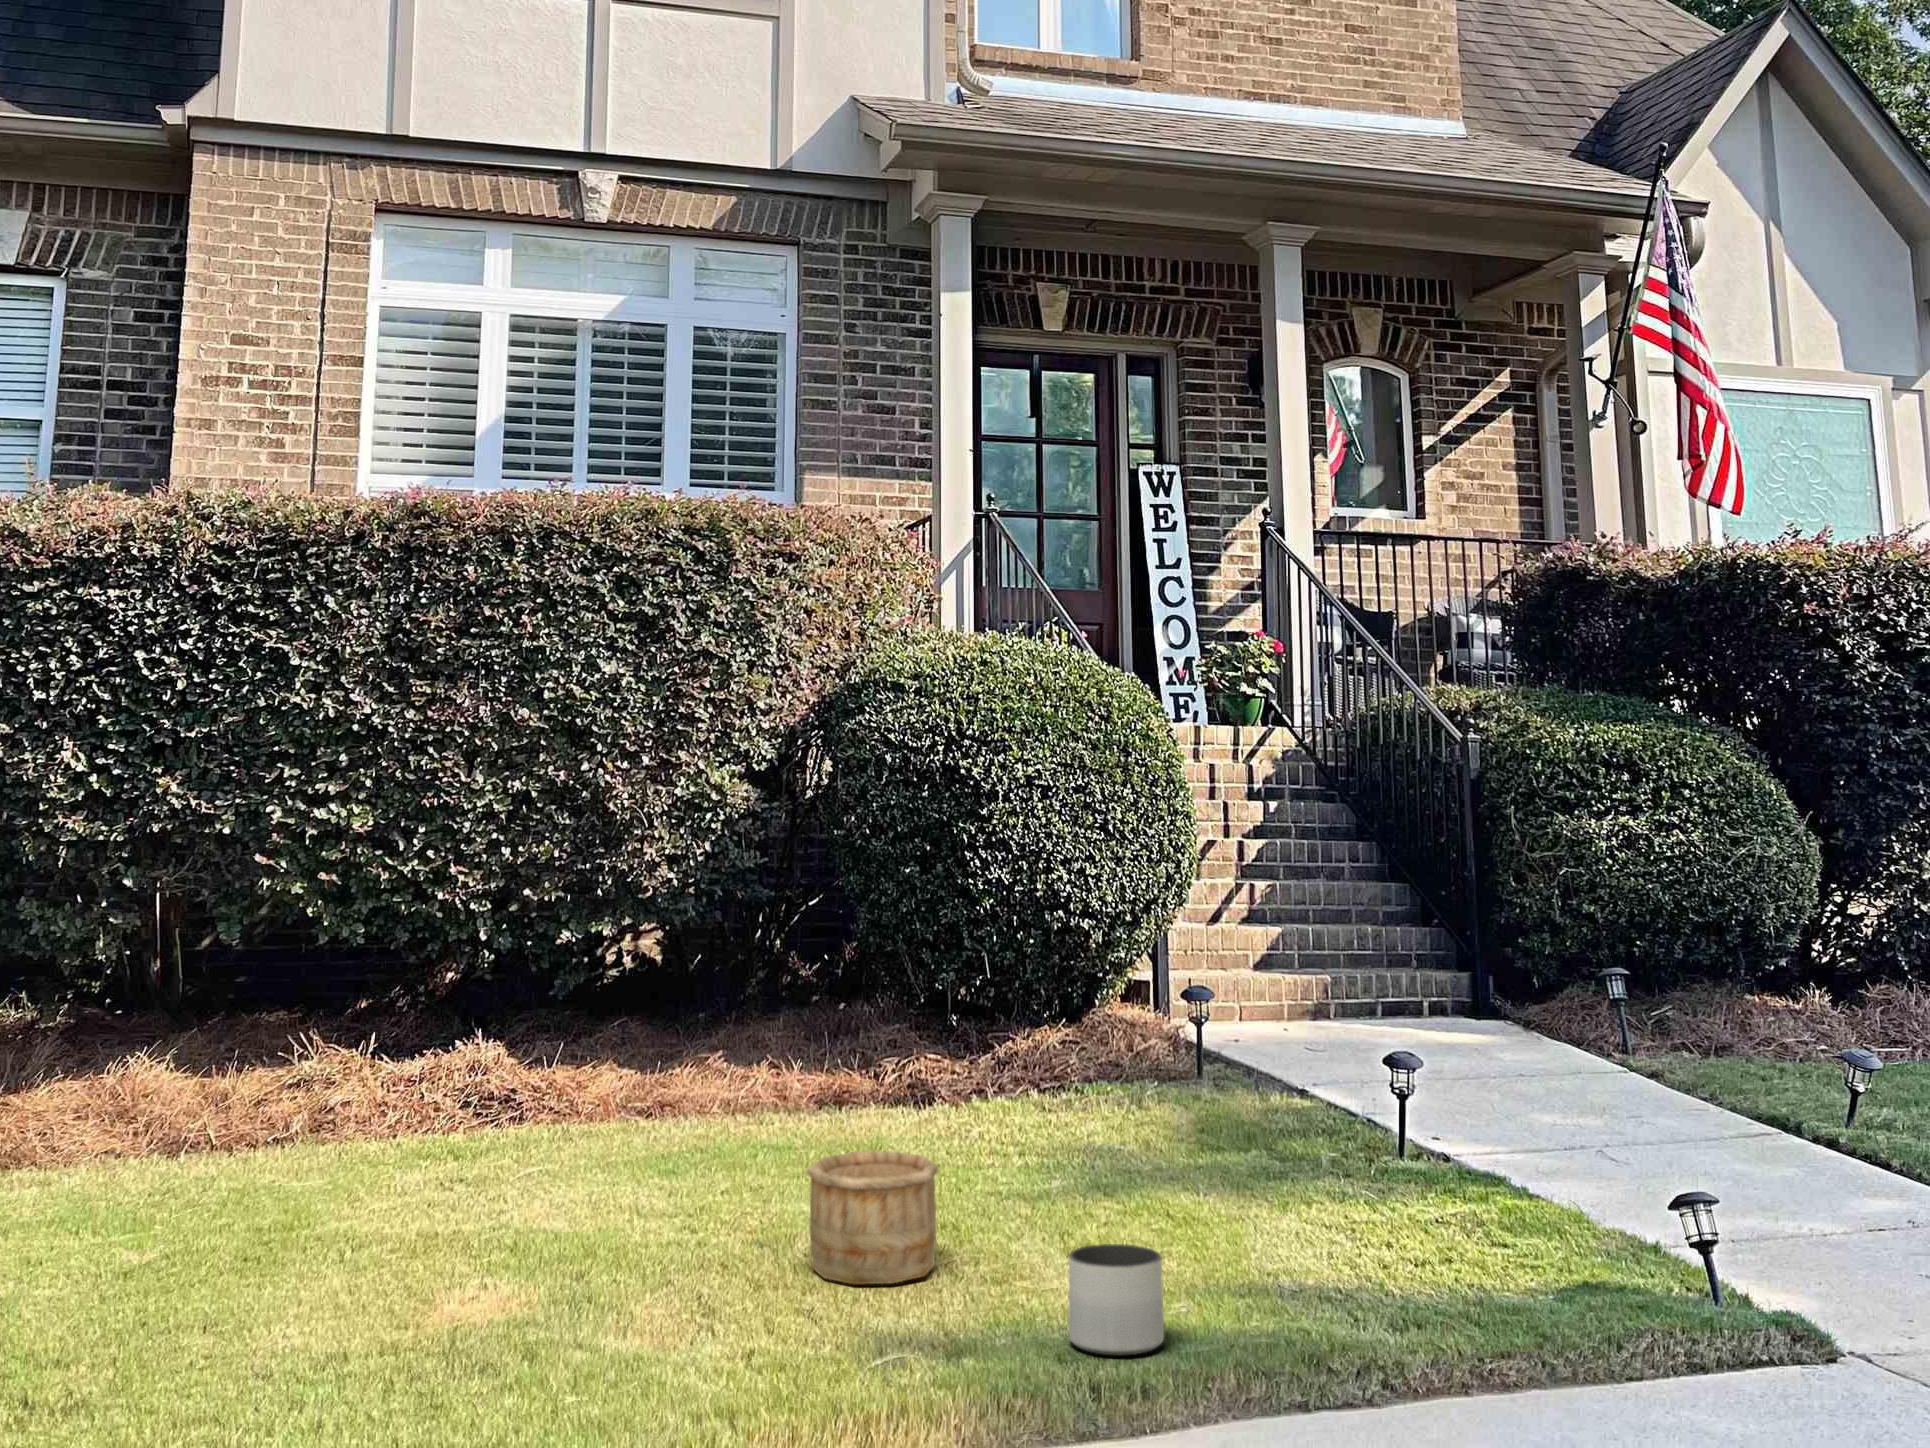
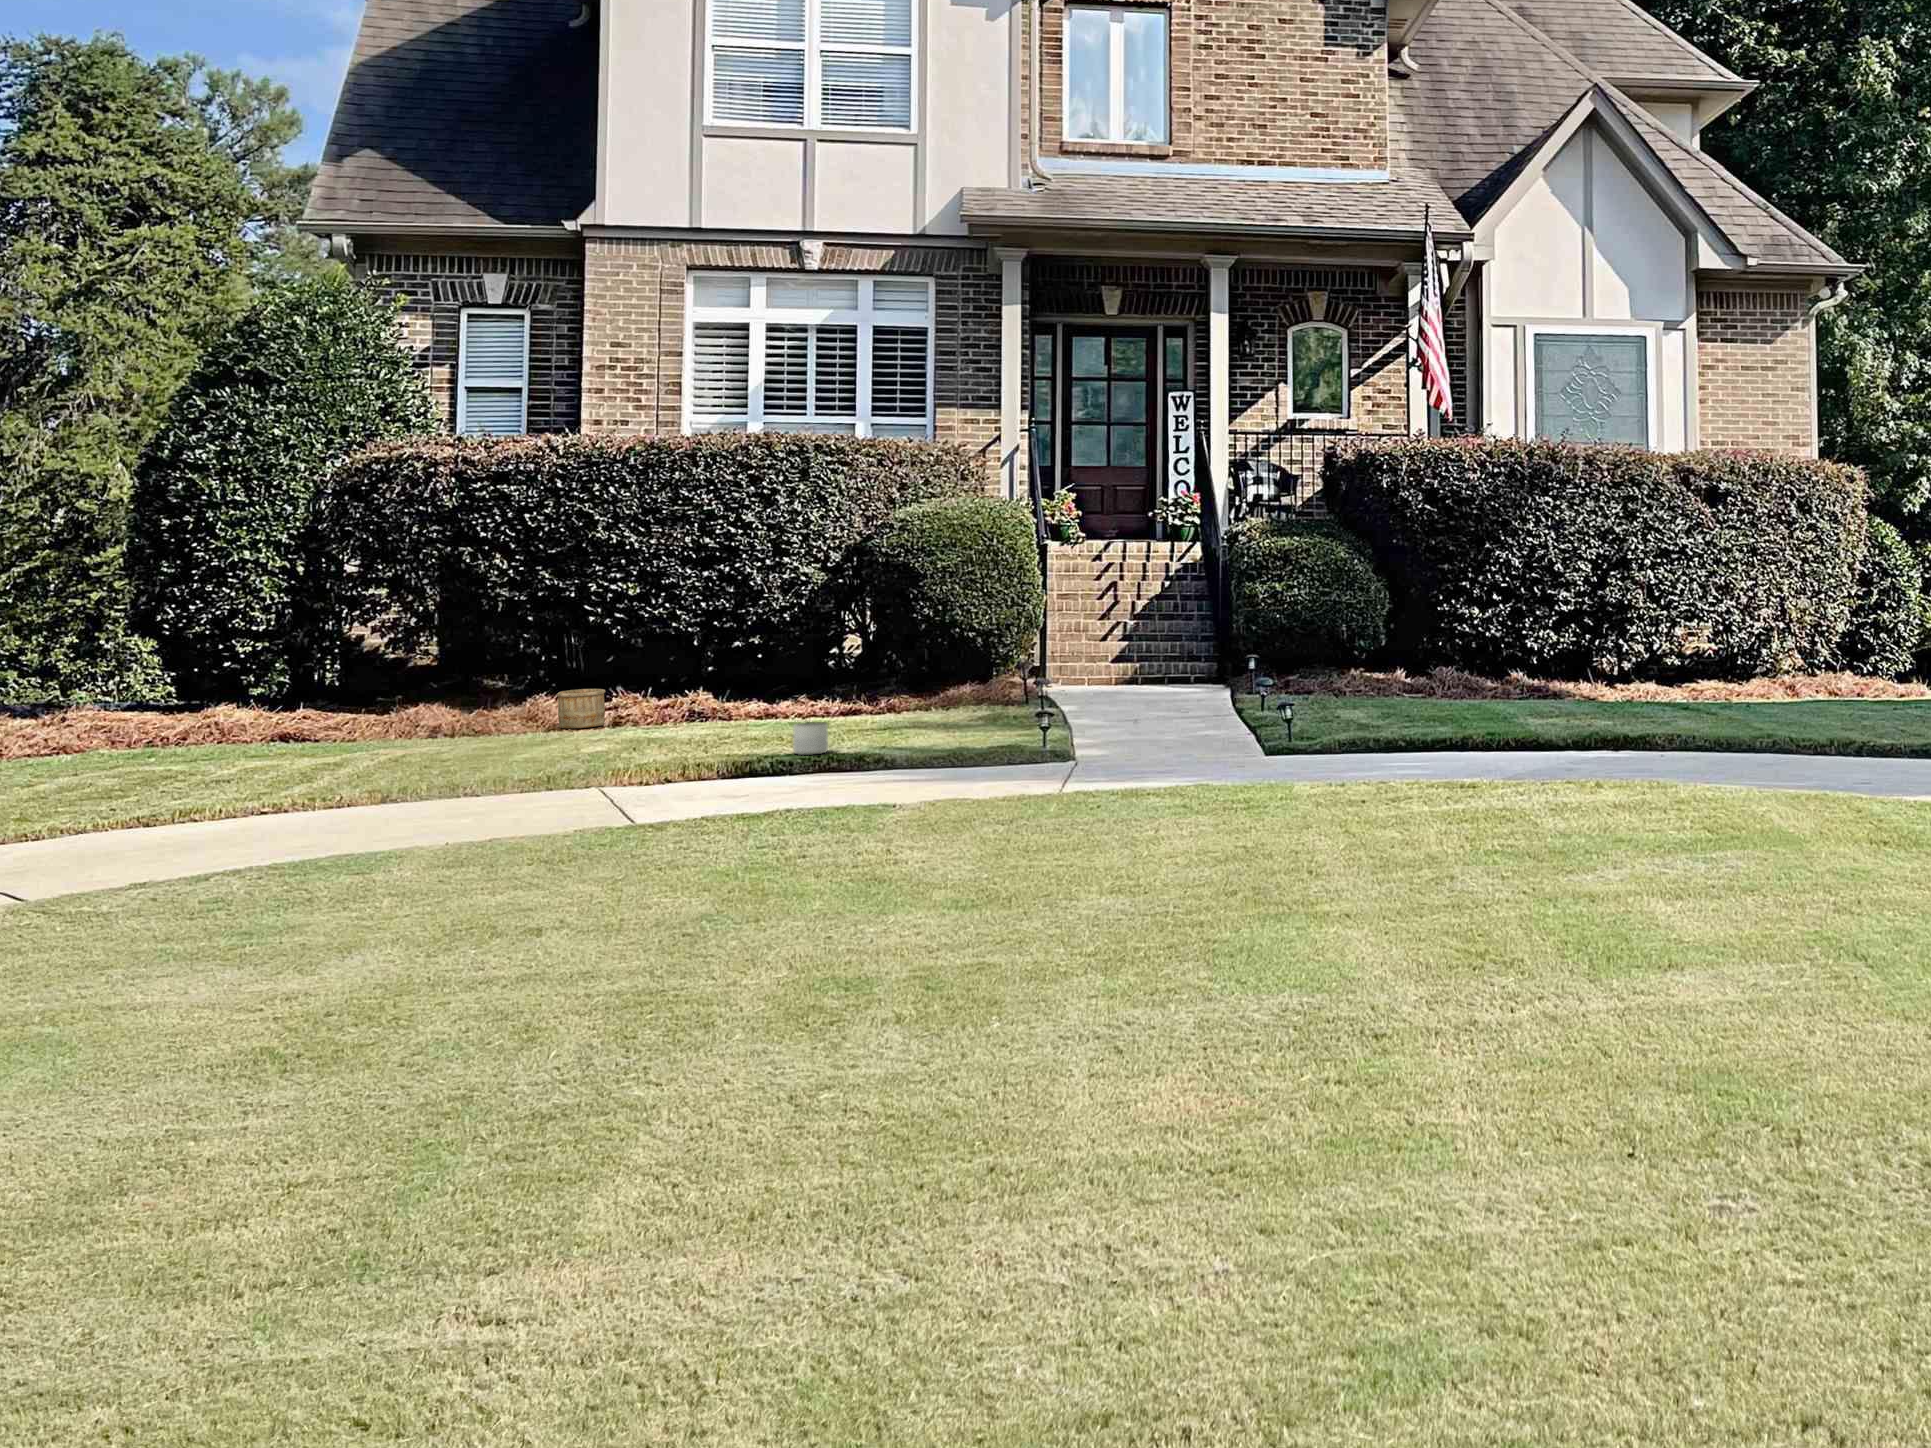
wooden bucket: present [806,1151,939,1284] -> present [556,689,606,728]

